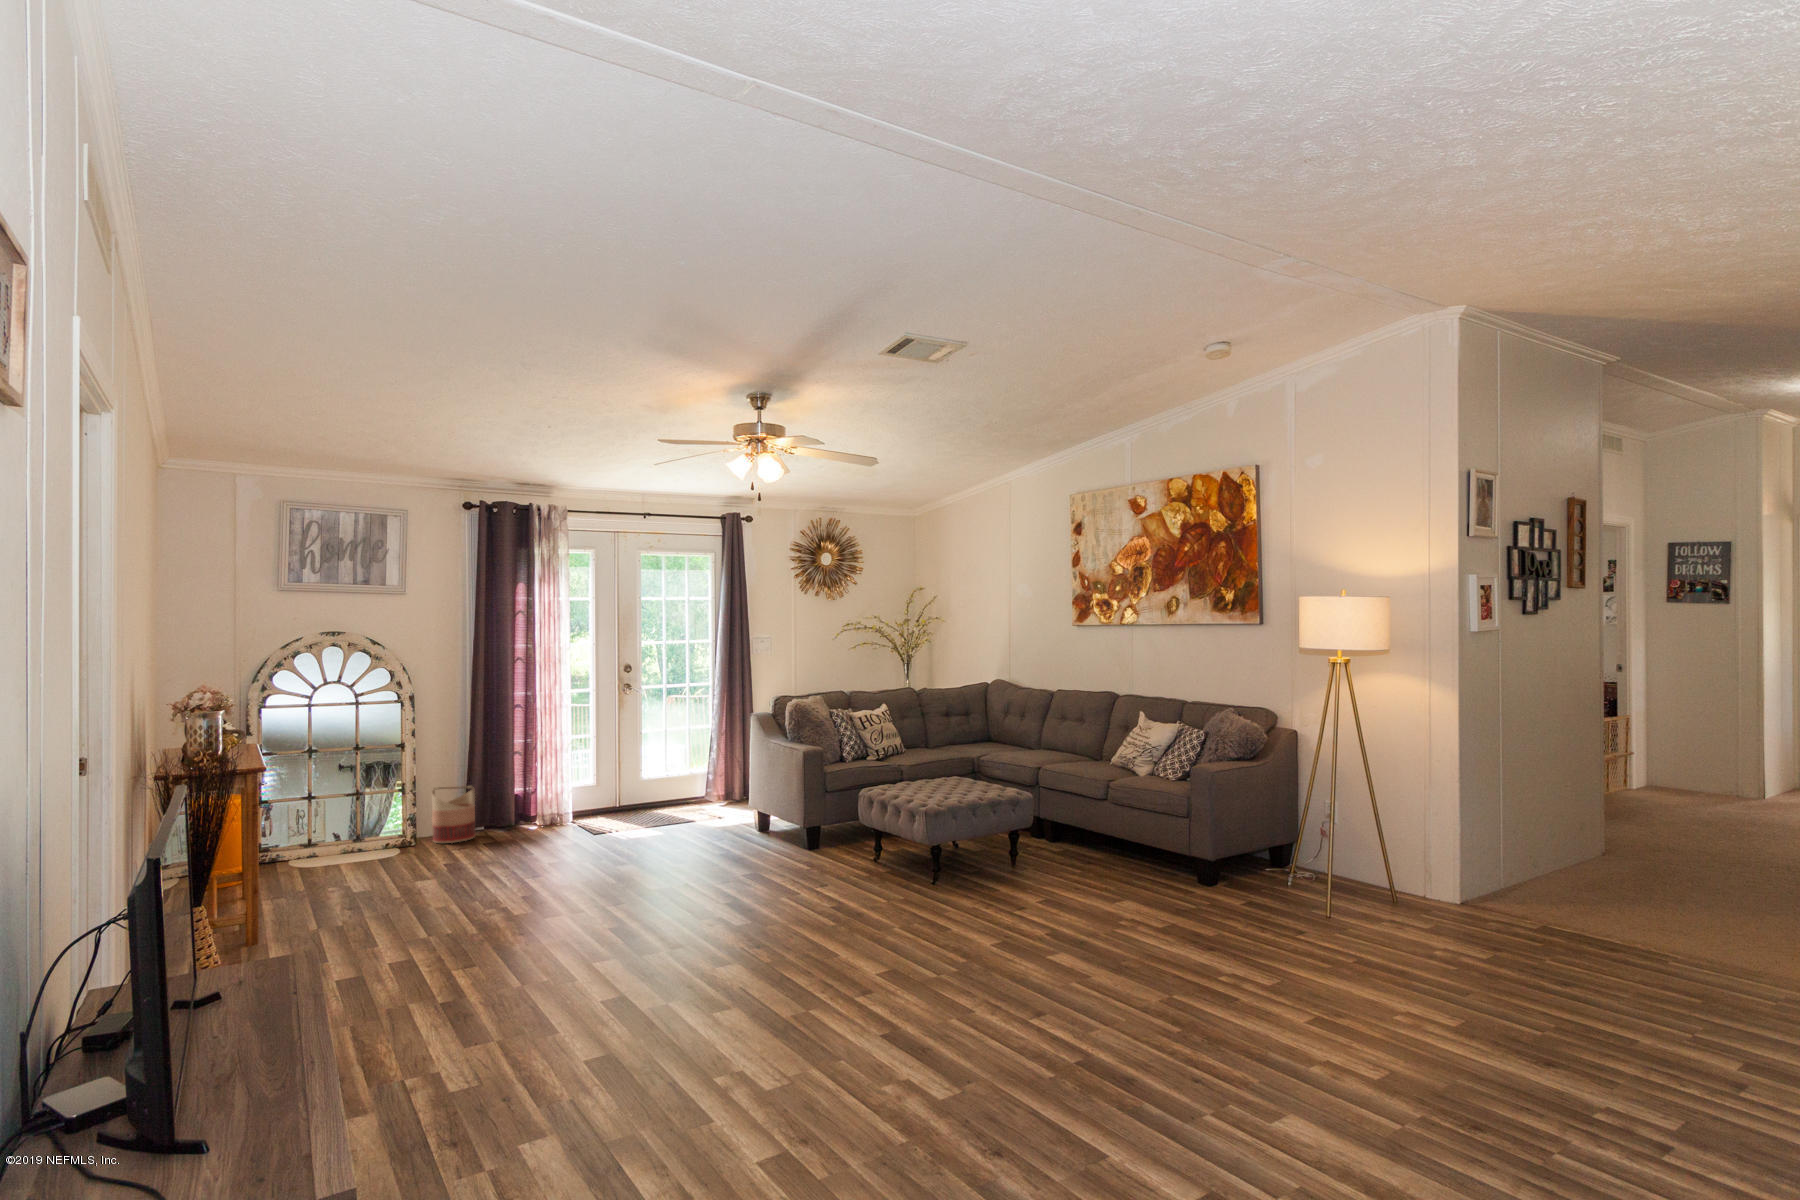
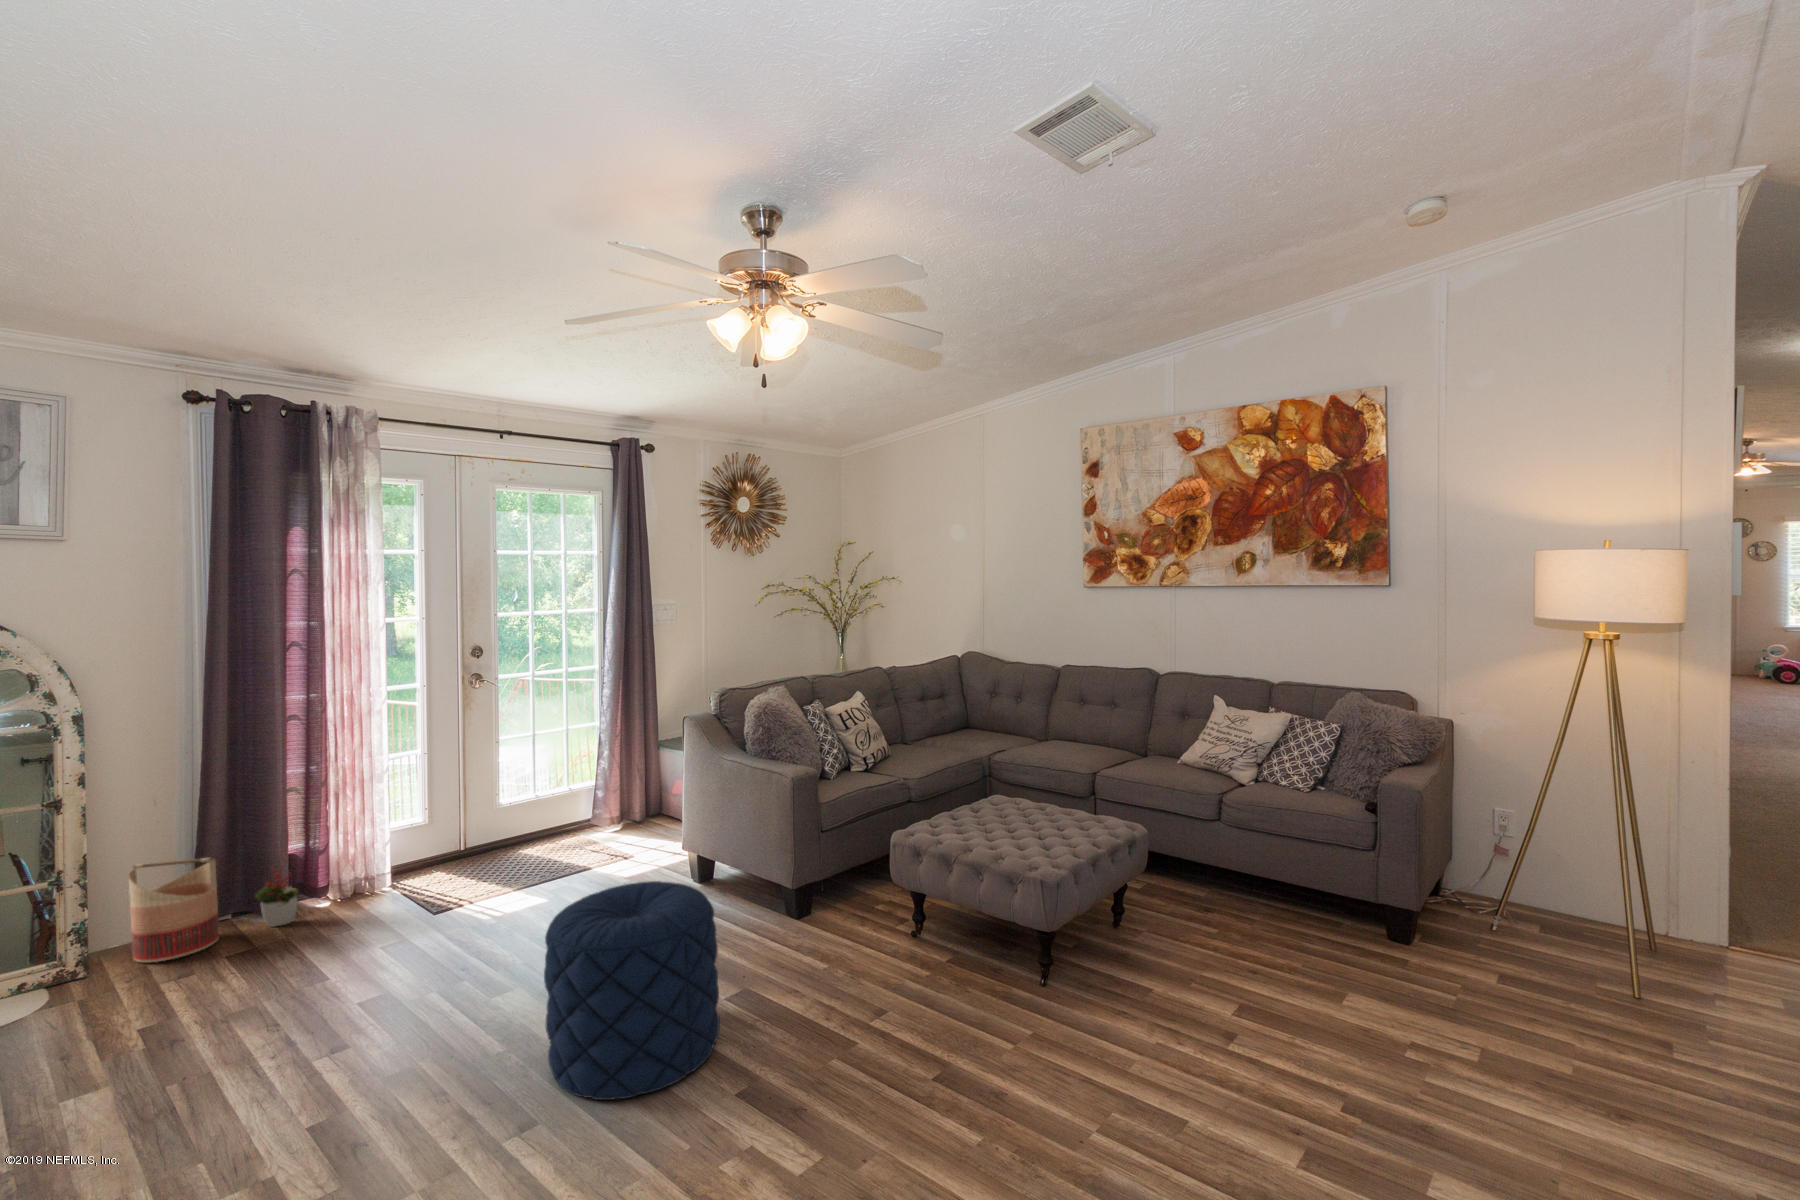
decorative plant: none [494,797,517,834] -> present [255,868,298,927]
pouf: none [633,798,729,903] -> present [544,881,720,1100]

